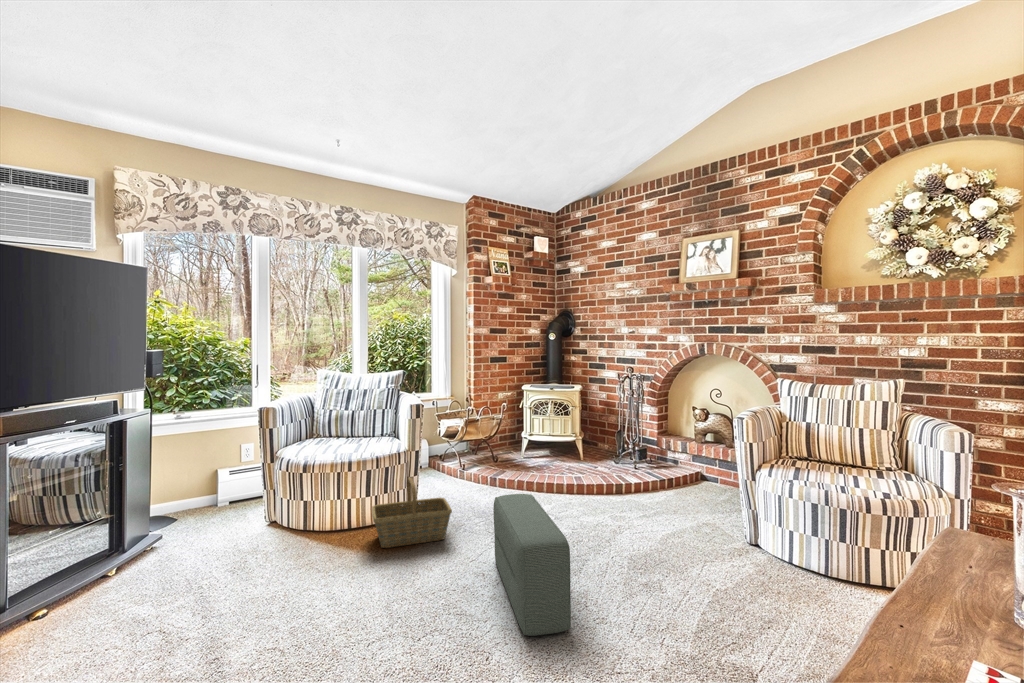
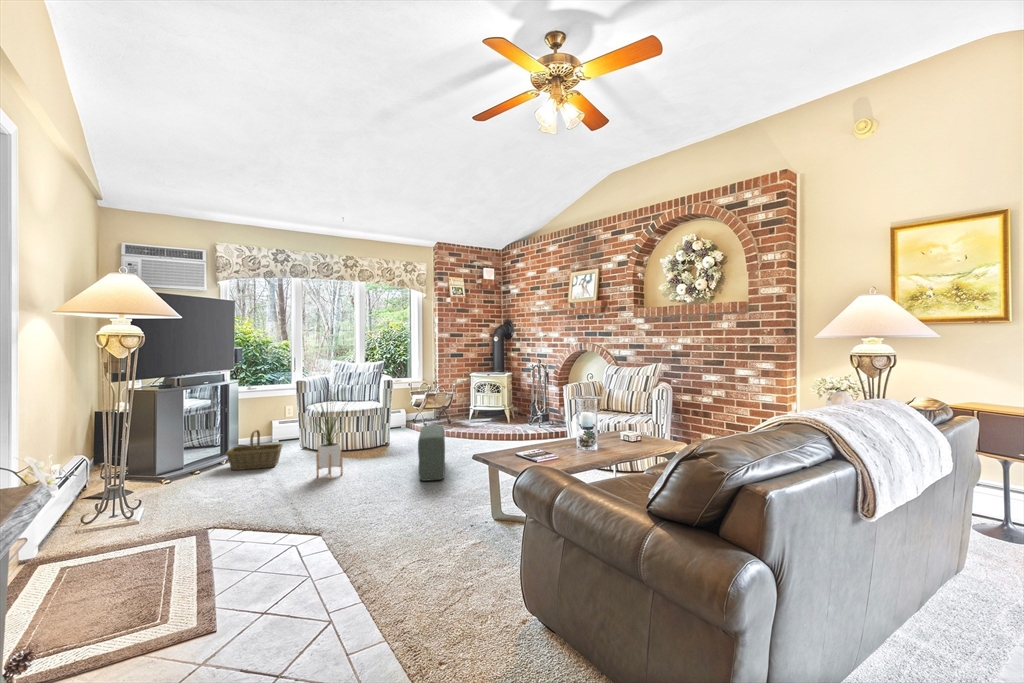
house plant: none [275,443,373,630] -> present [315,404,343,479]
basket: present [372,478,452,548] -> present [226,430,283,470]

